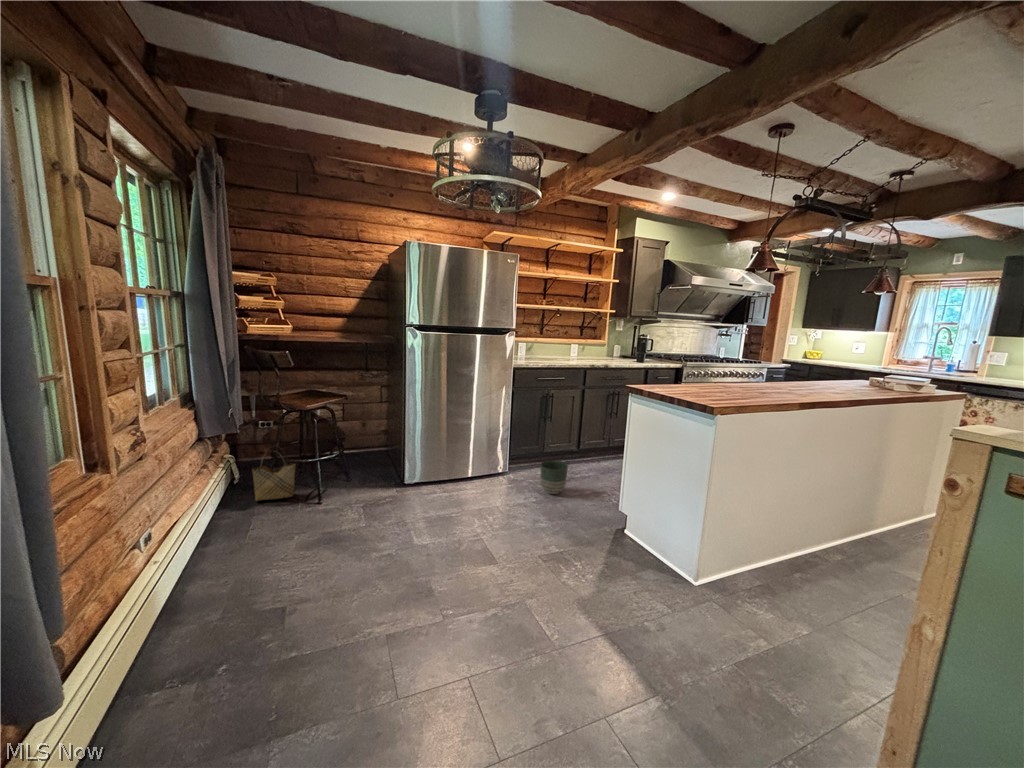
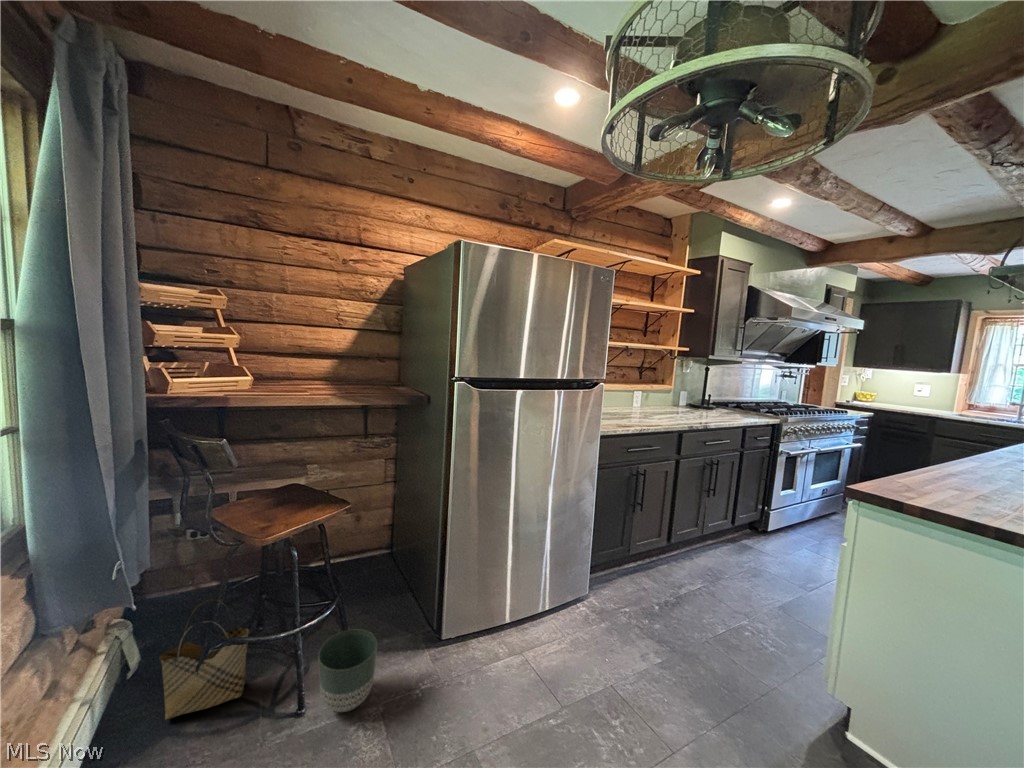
planter: present [541,460,568,494] -> present [318,629,377,712]

